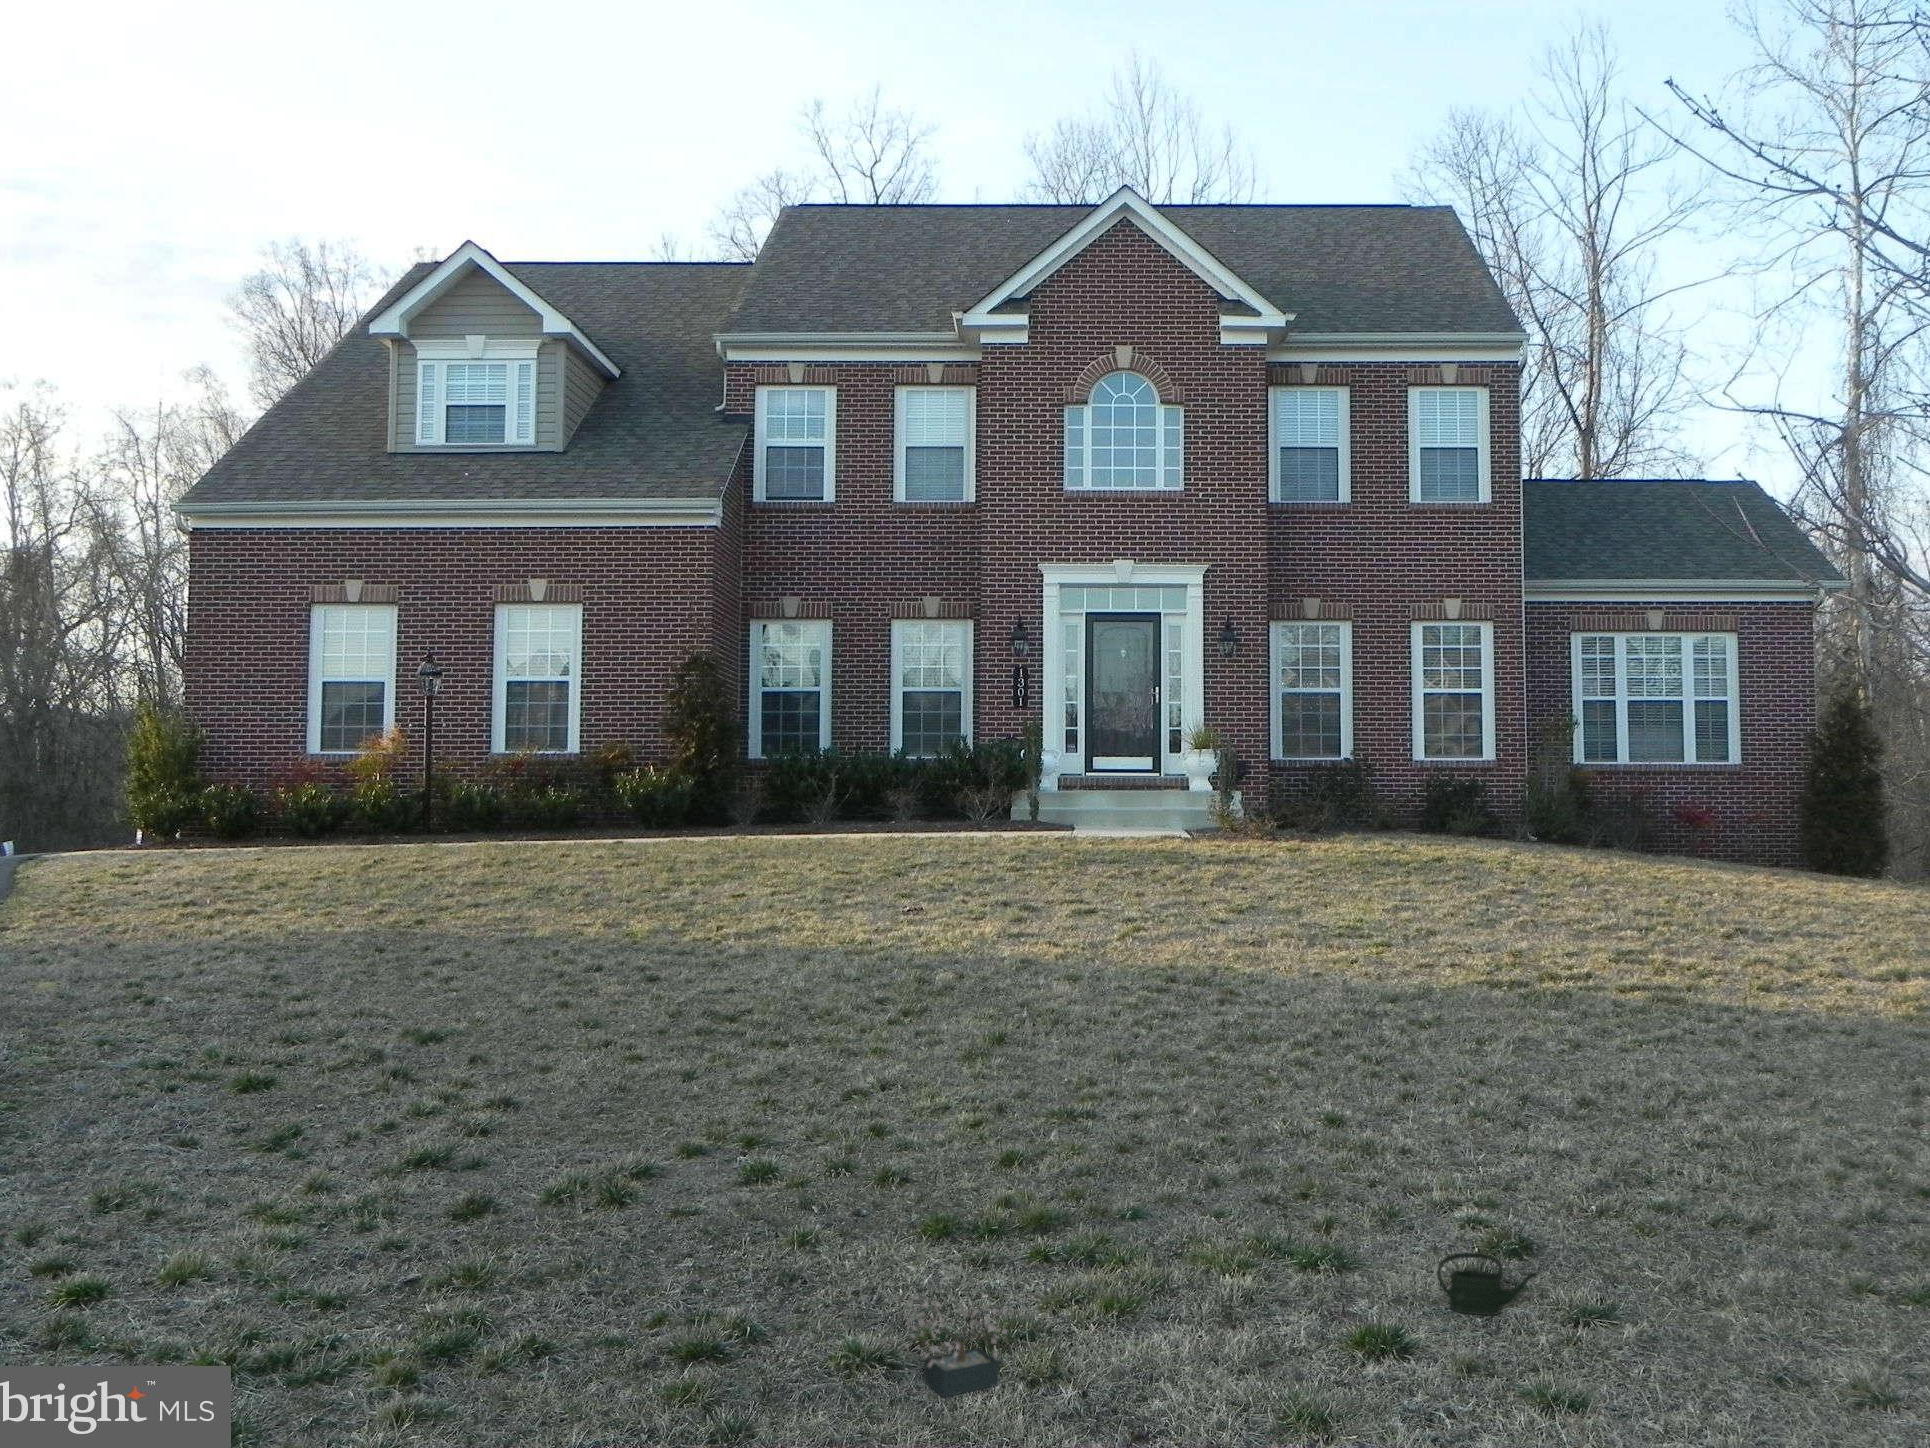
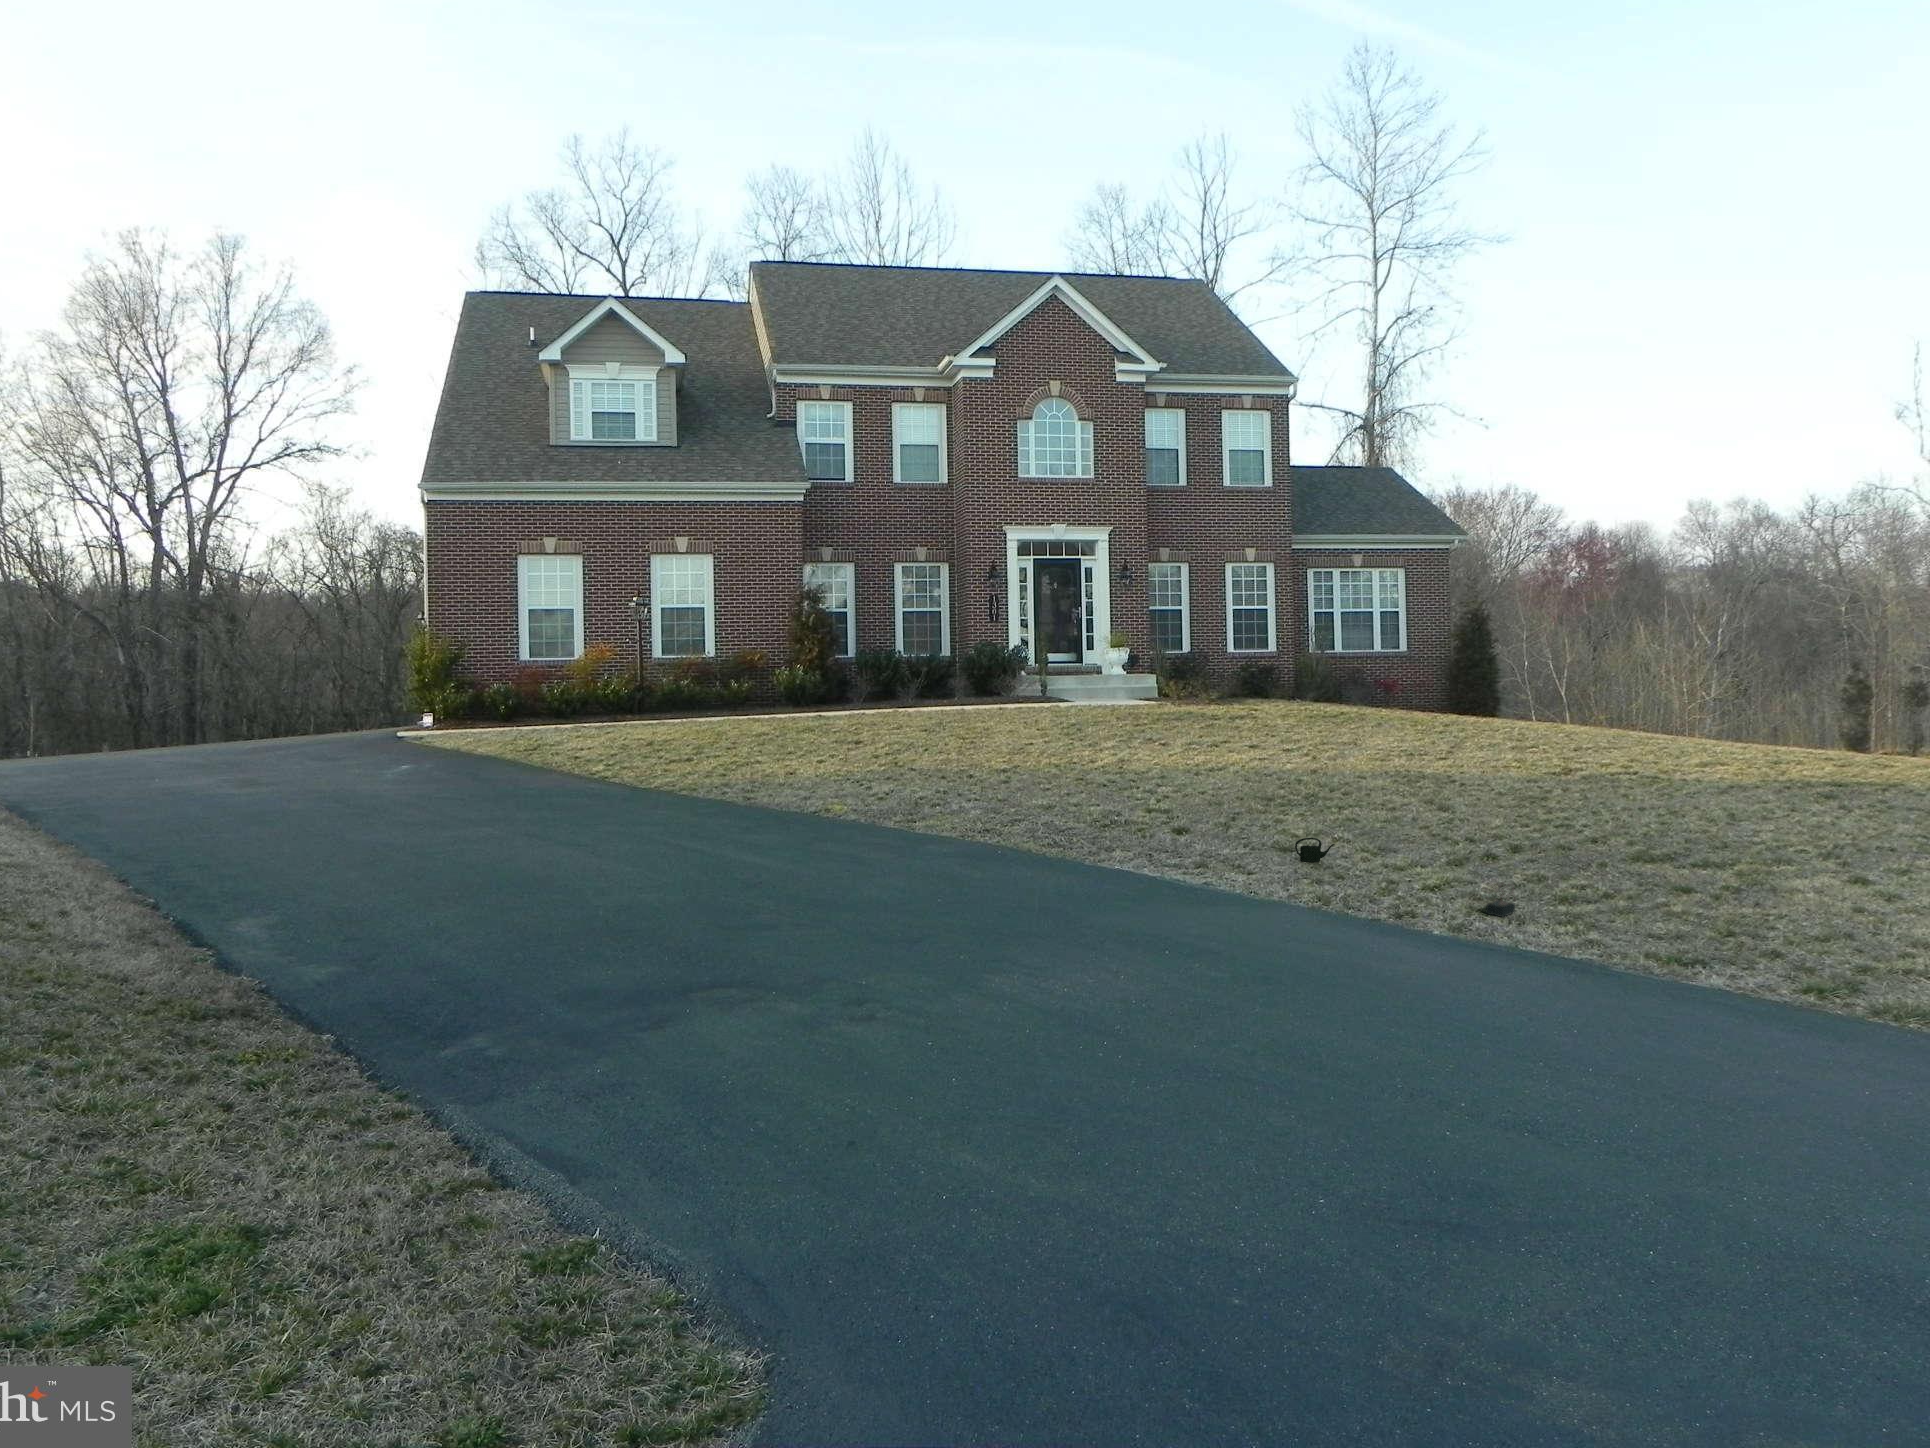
watering can: present [1437,1253,1537,1315] -> present [1295,838,1335,862]

